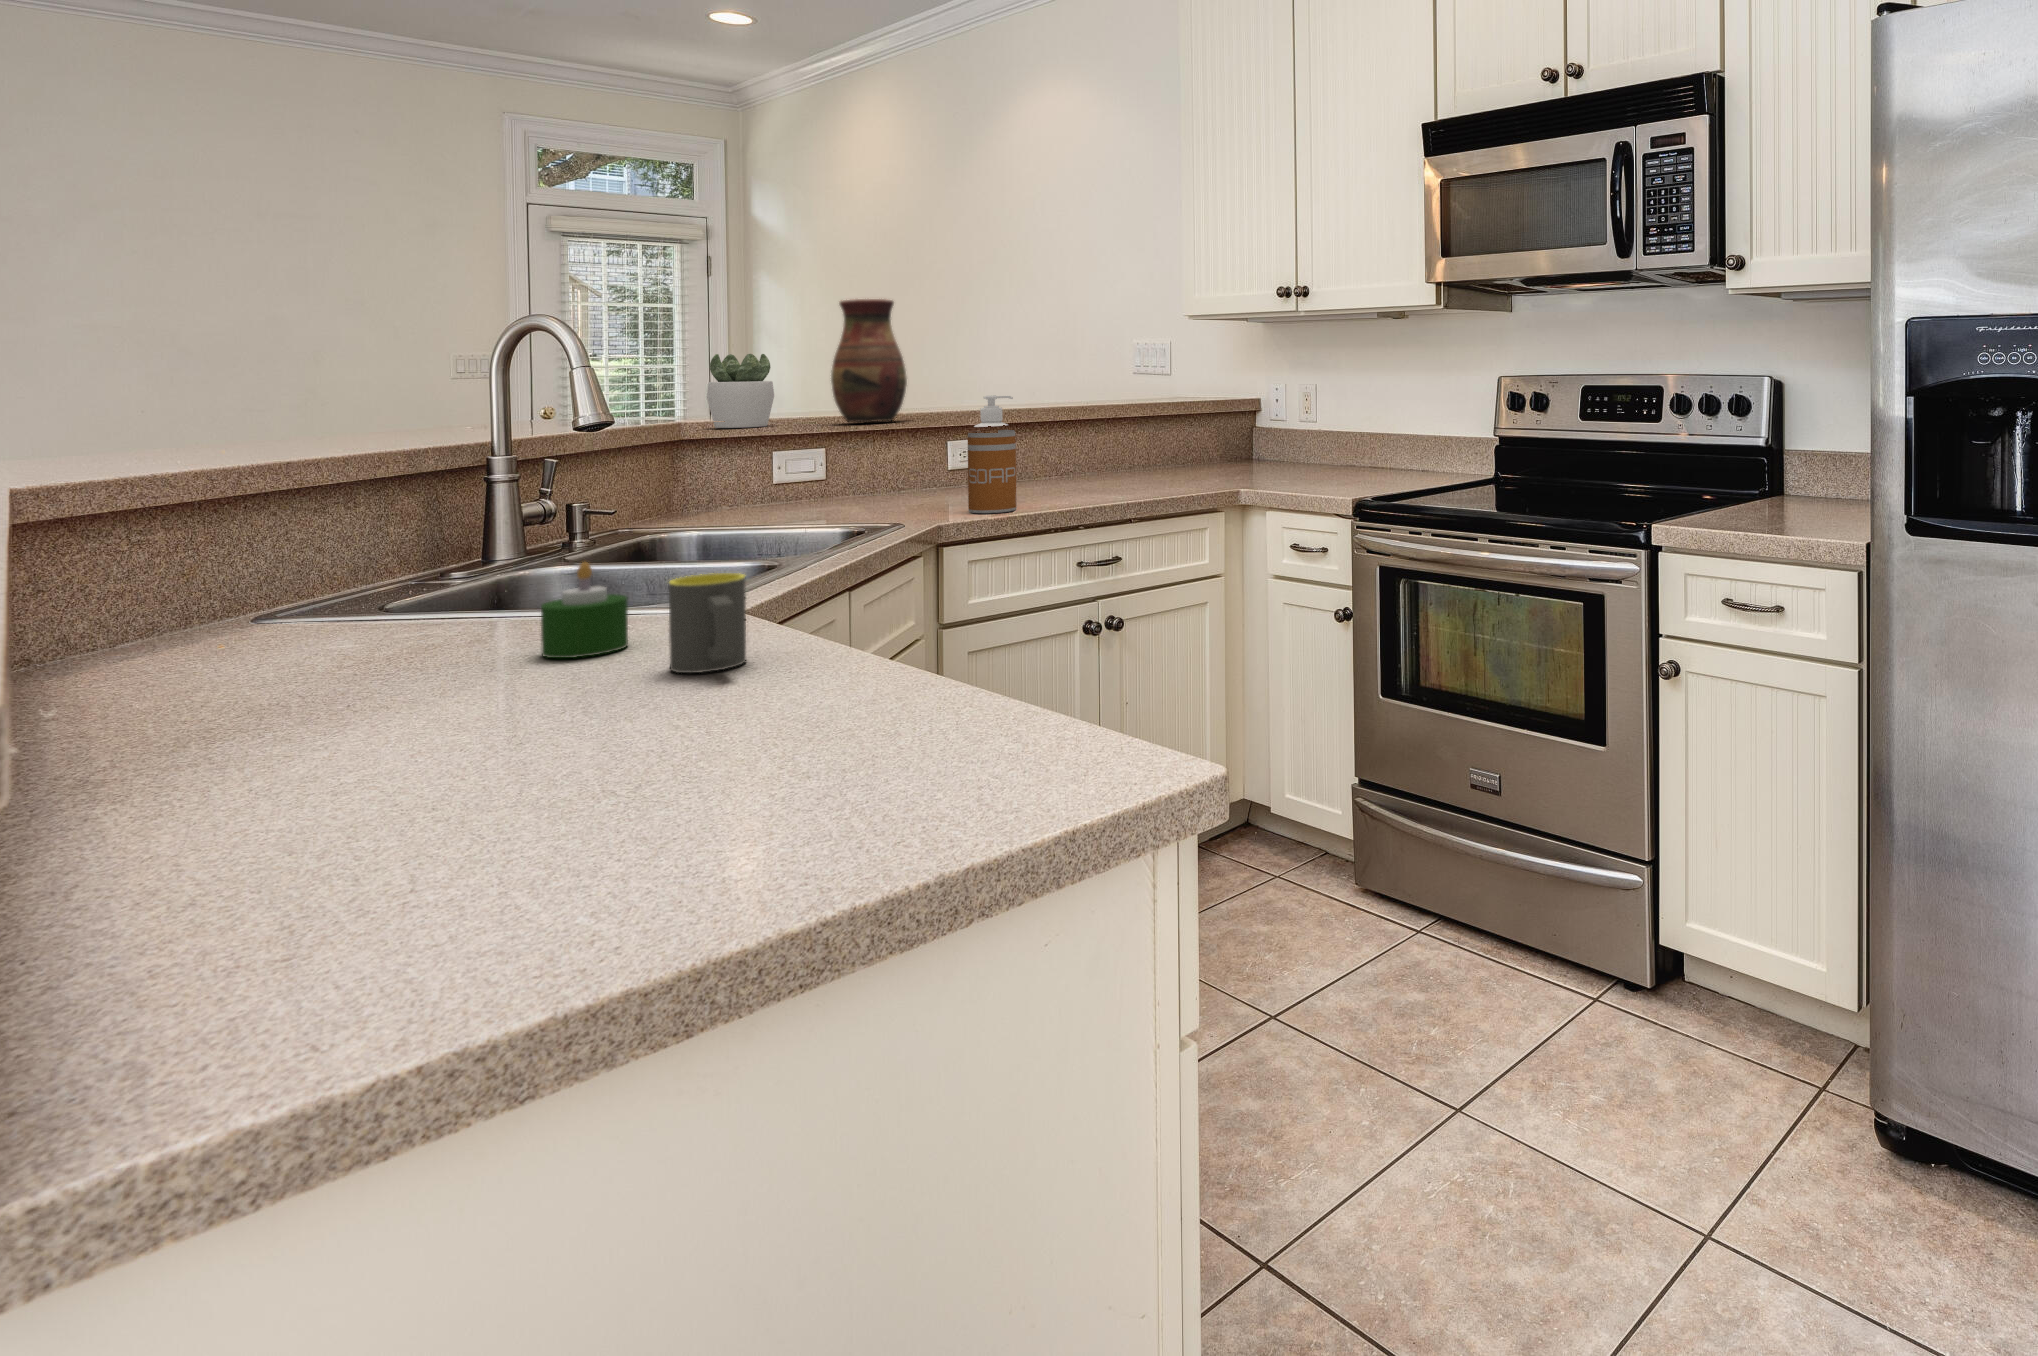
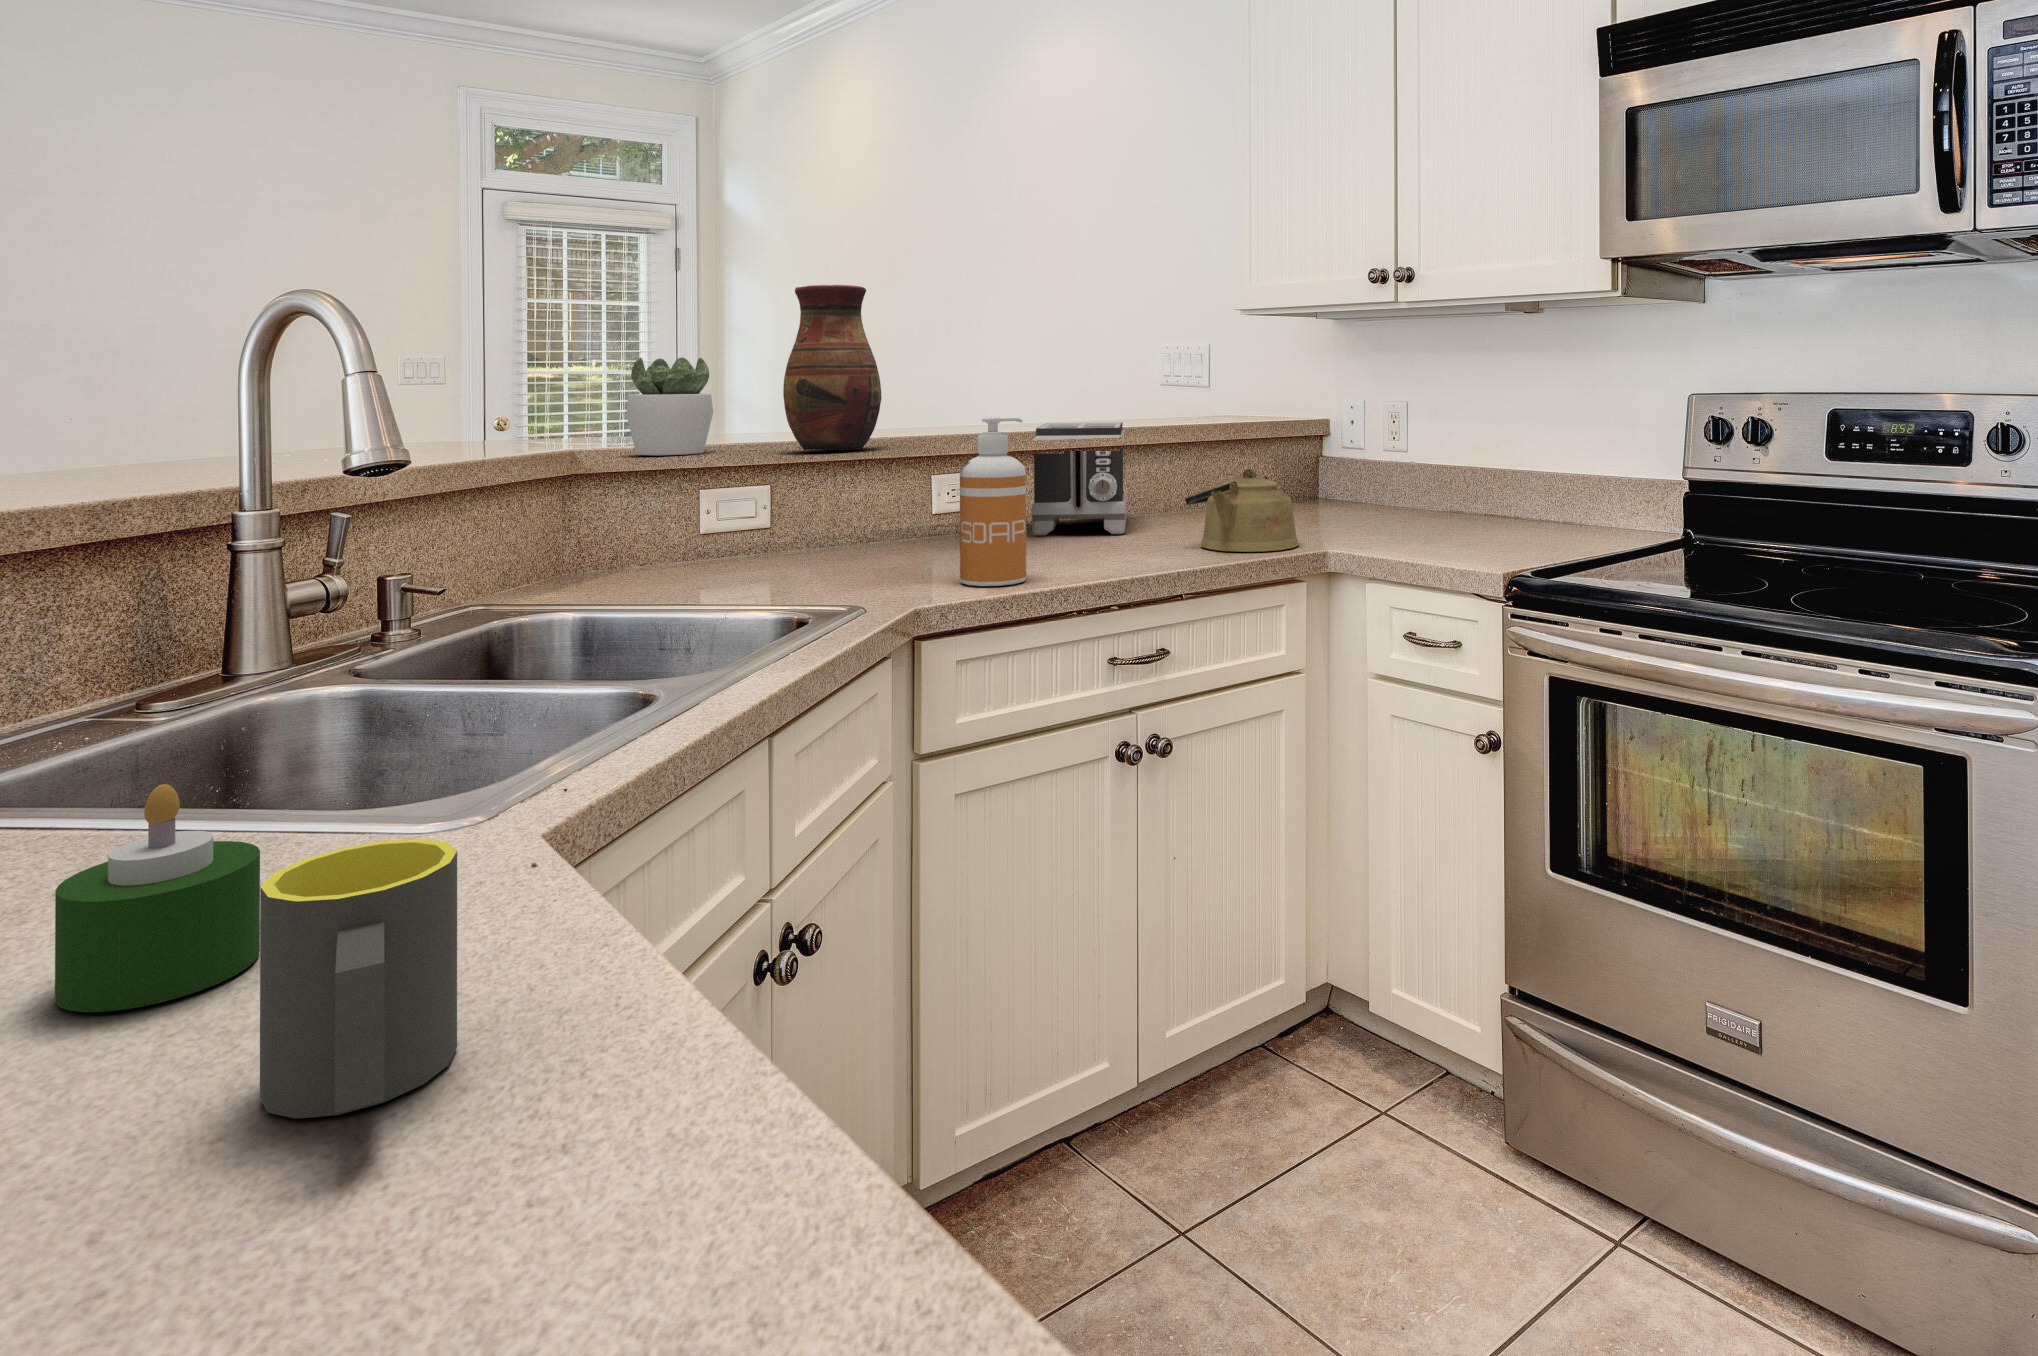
toaster: none [1023,401,1100,486] -> present [1031,422,1127,535]
kettle: none [1137,432,1222,492] -> present [1185,468,1299,552]

